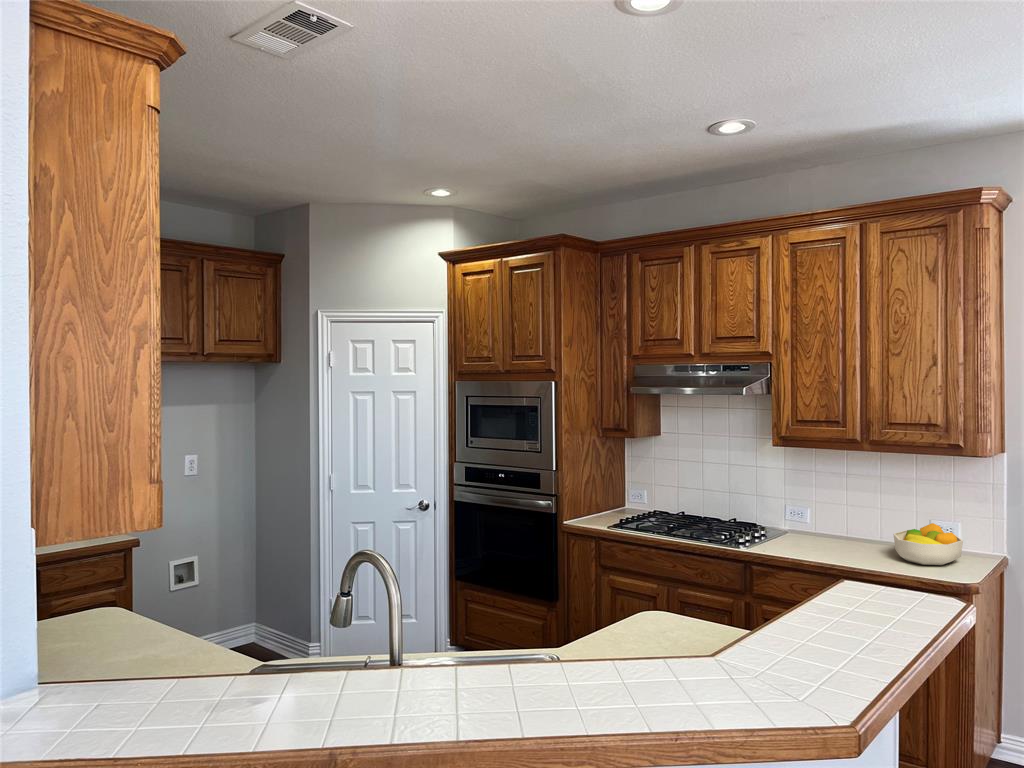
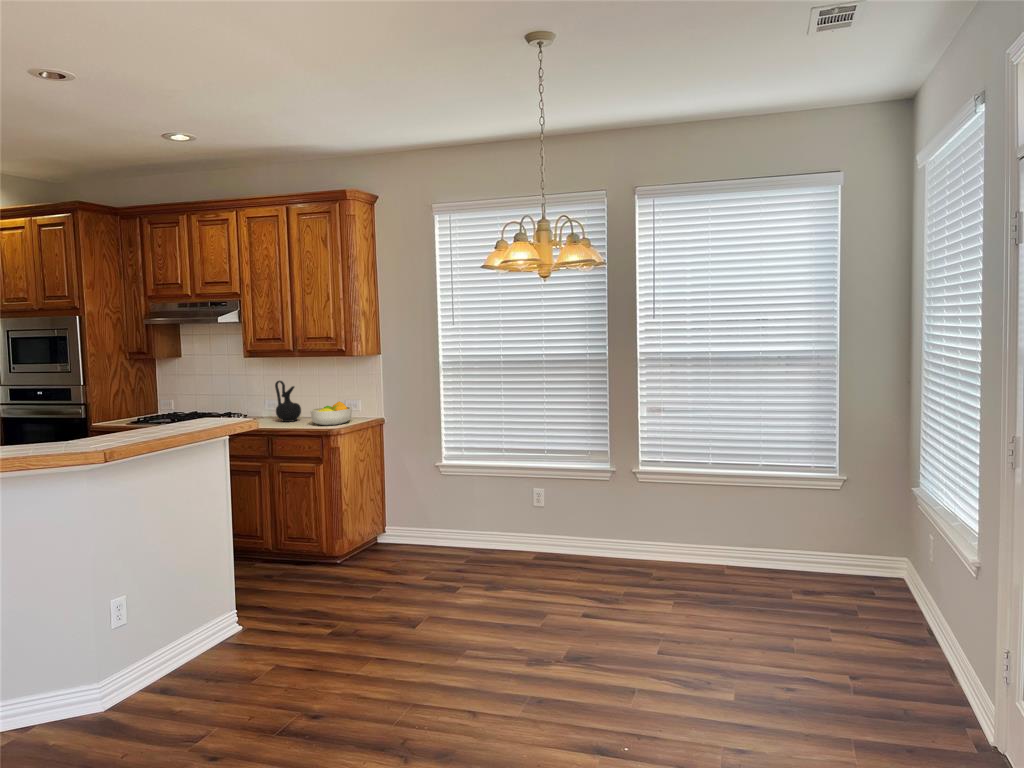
ceramic jug: none [821,482,862,546] -> present [275,381,301,422]

